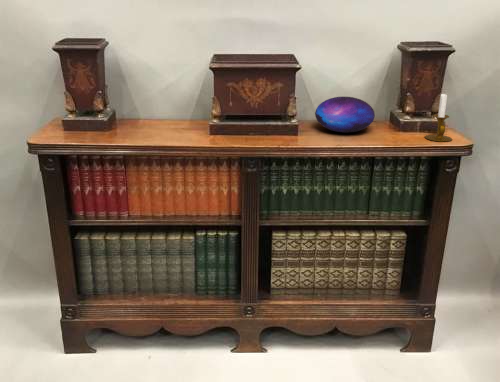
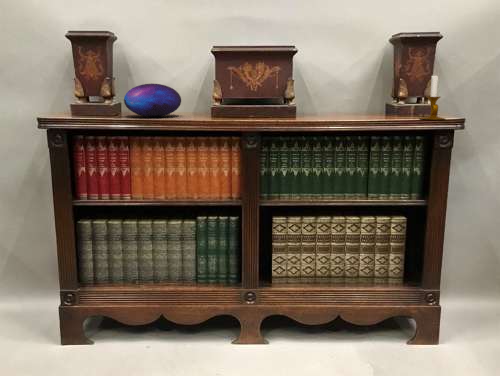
decorative orb: present [315,97,375,133] -> present [124,84,181,117]

